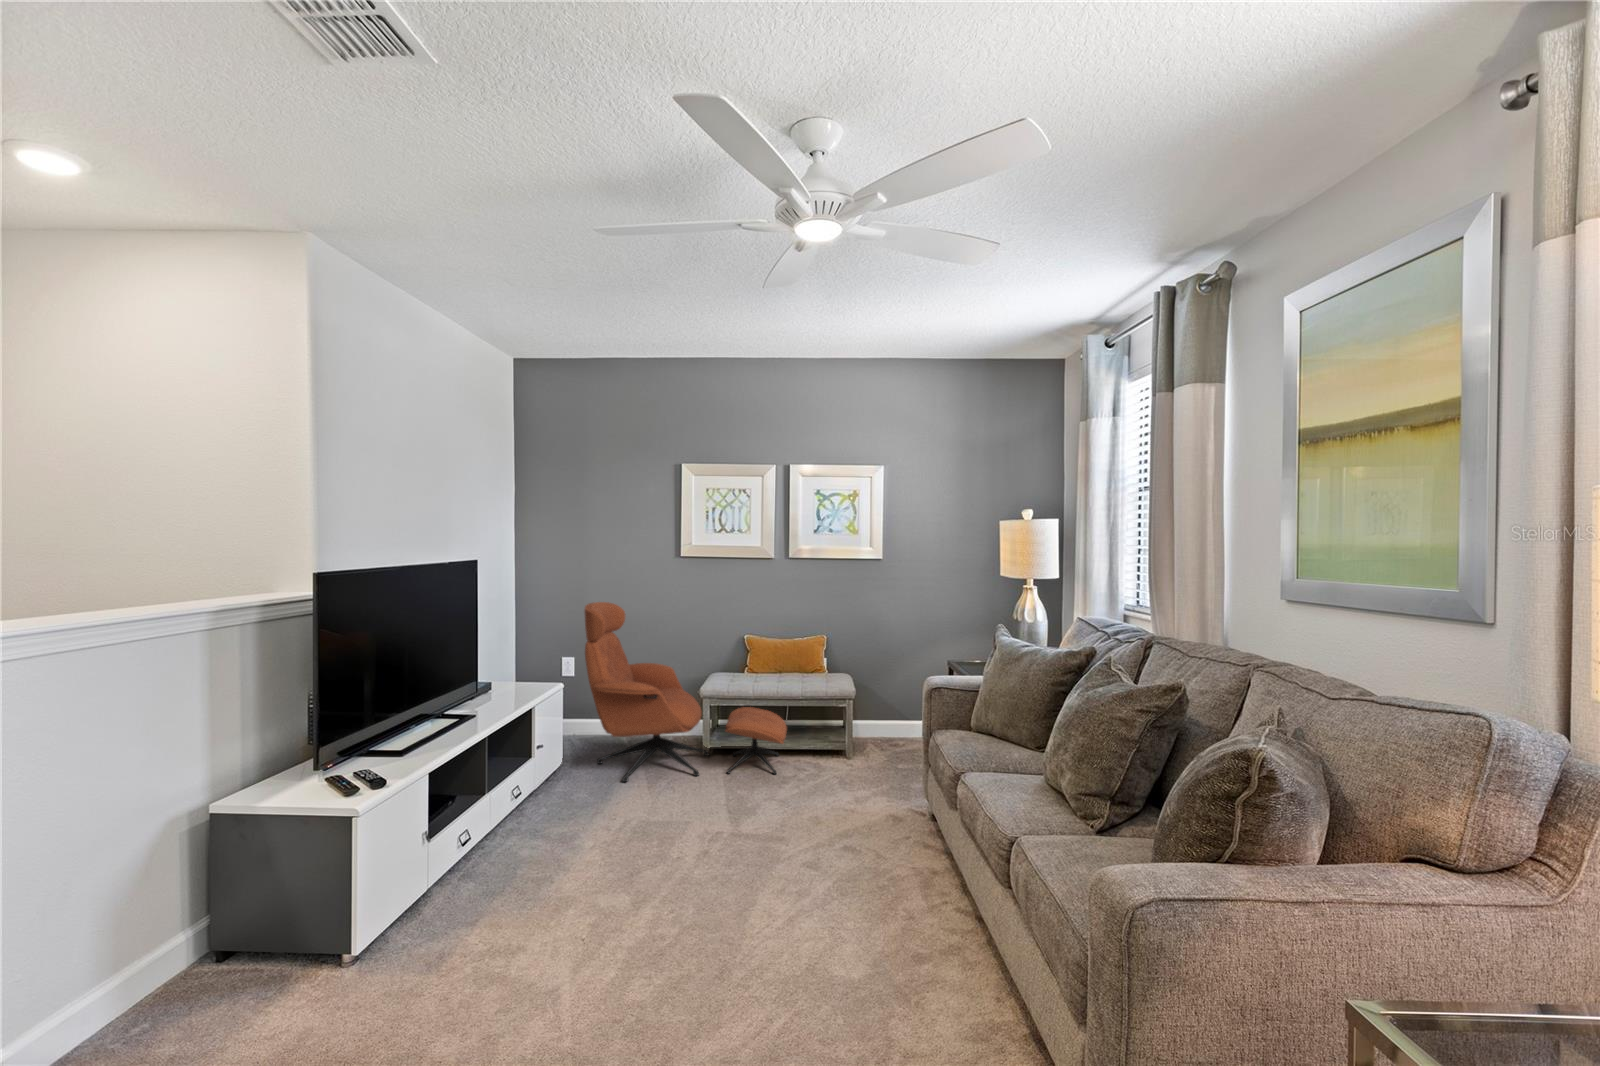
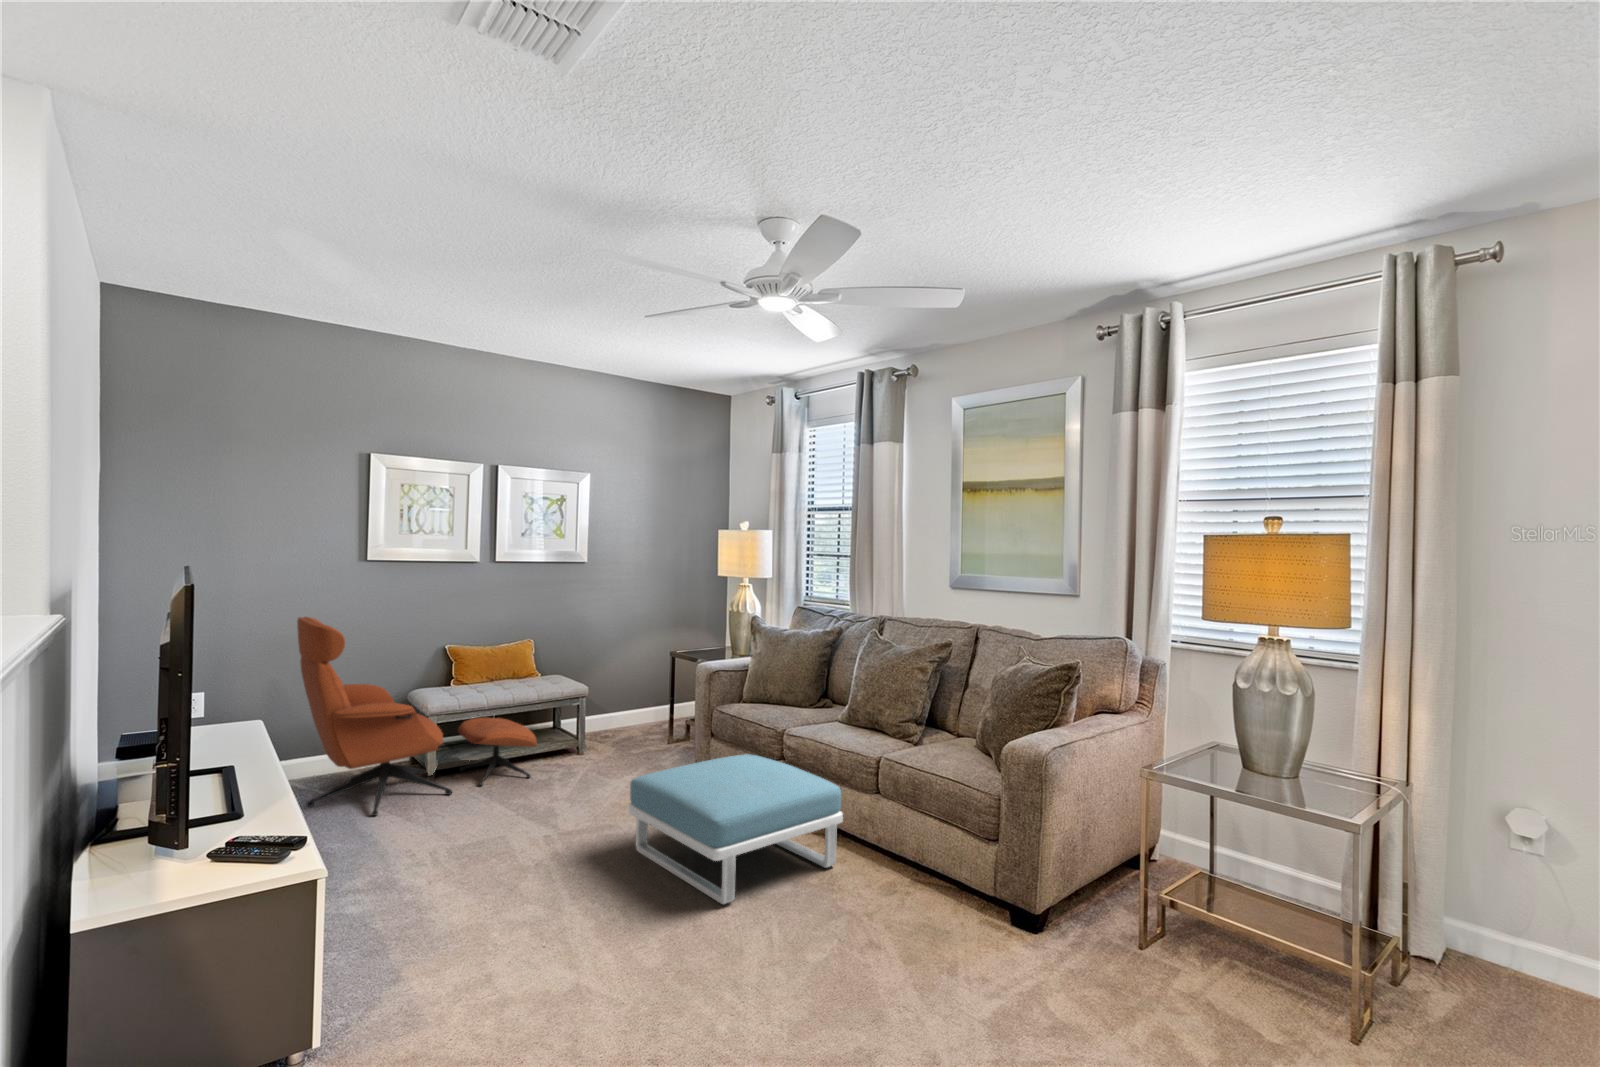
footstool: none [743,794,964,976] -> present [628,754,843,904]

